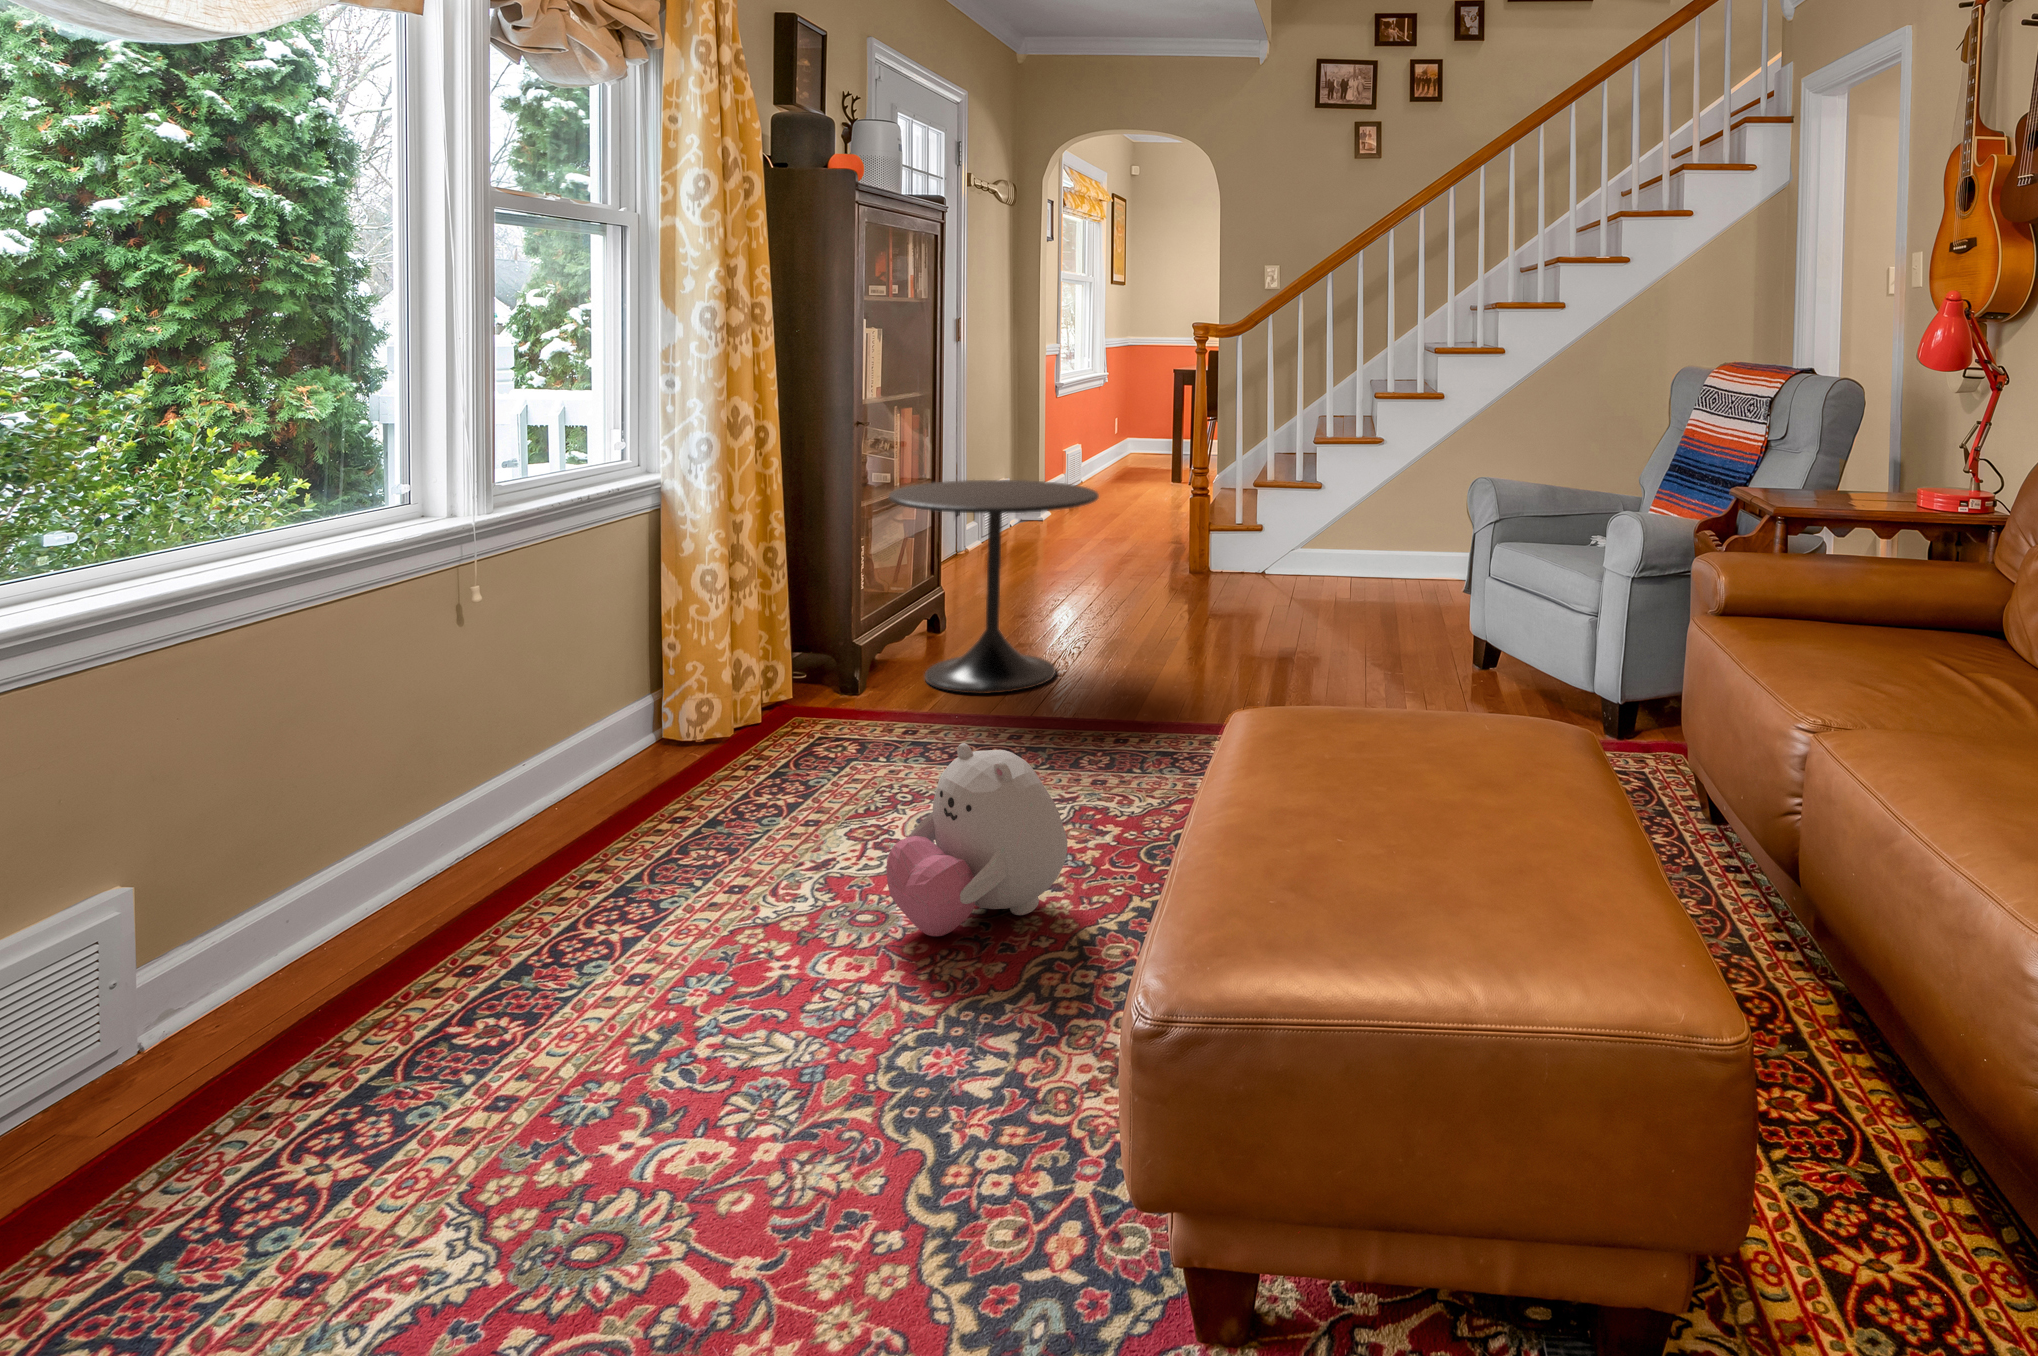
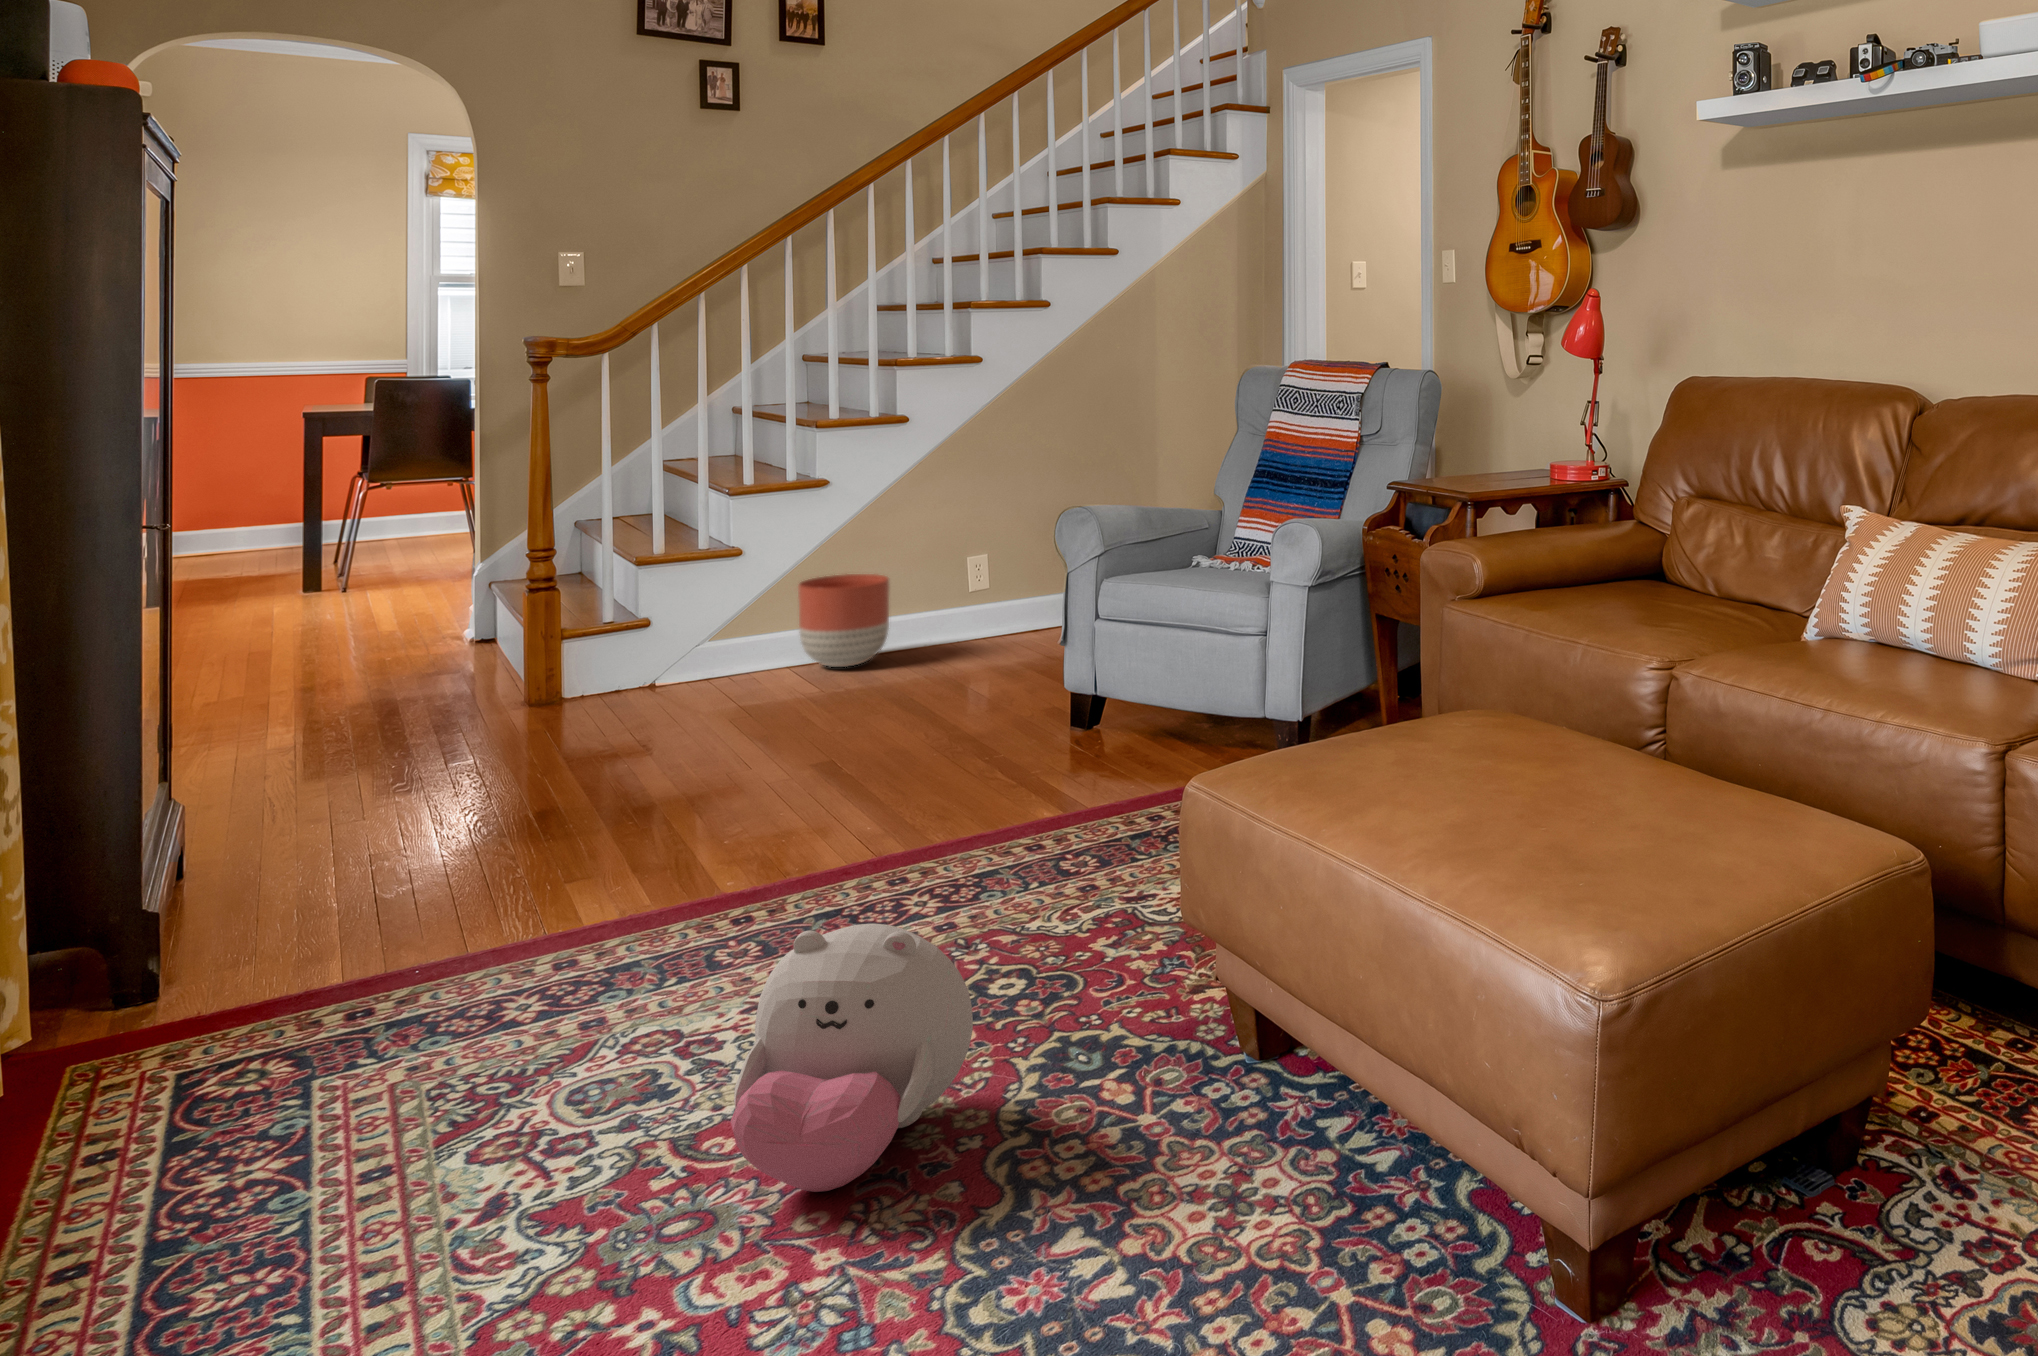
side table: present [888,480,1099,694] -> none [188,590,586,938]
planter: none [1357,515,1423,587] -> present [798,574,889,667]

